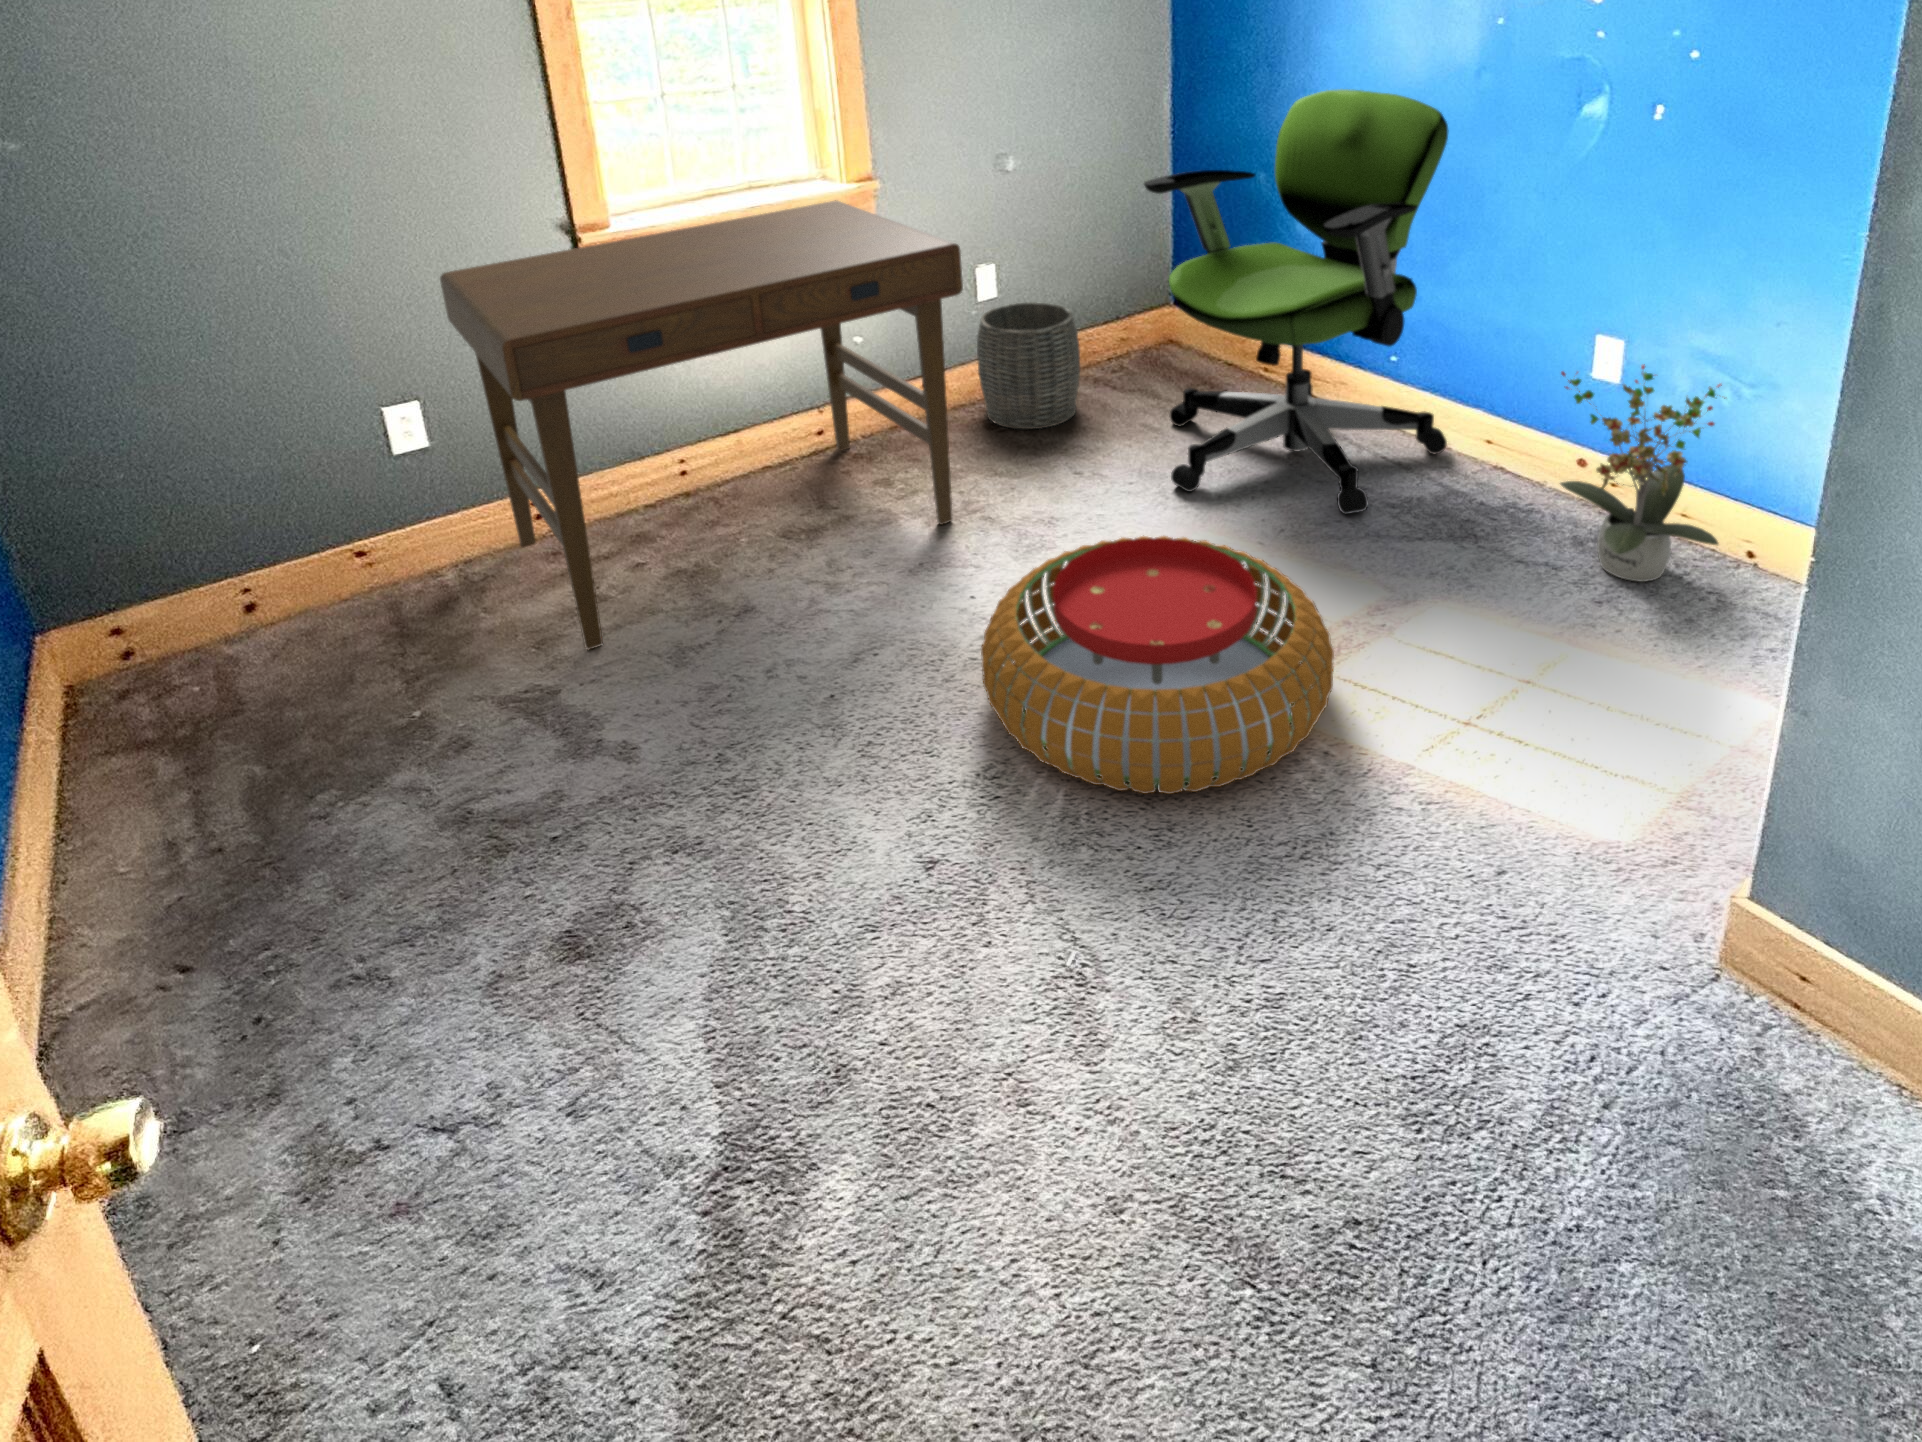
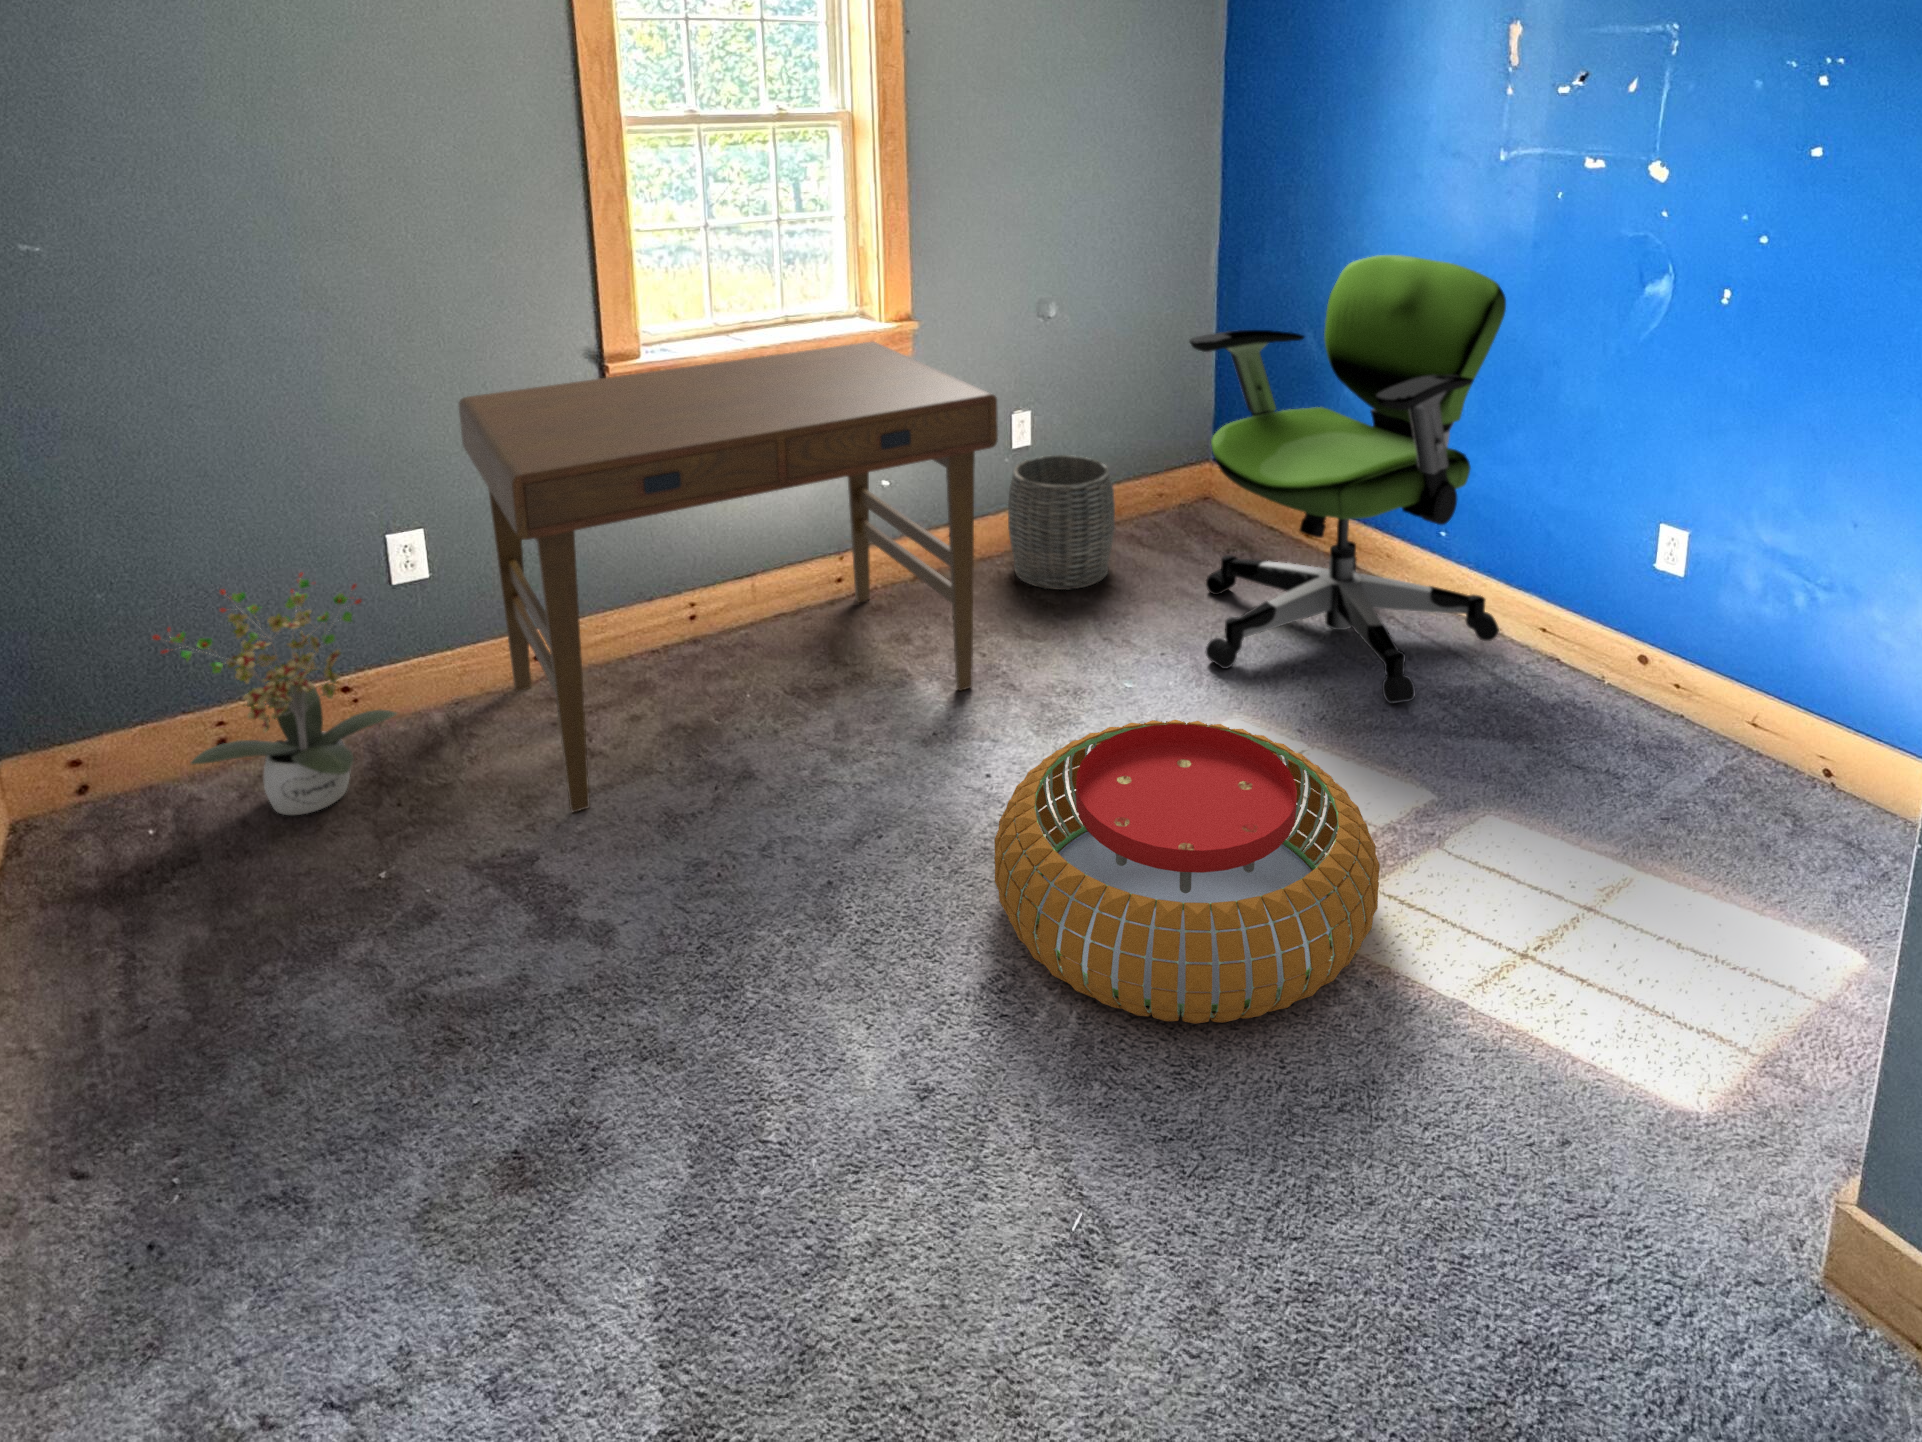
potted plant: present [1560,364,1725,582] -> present [152,572,397,815]

